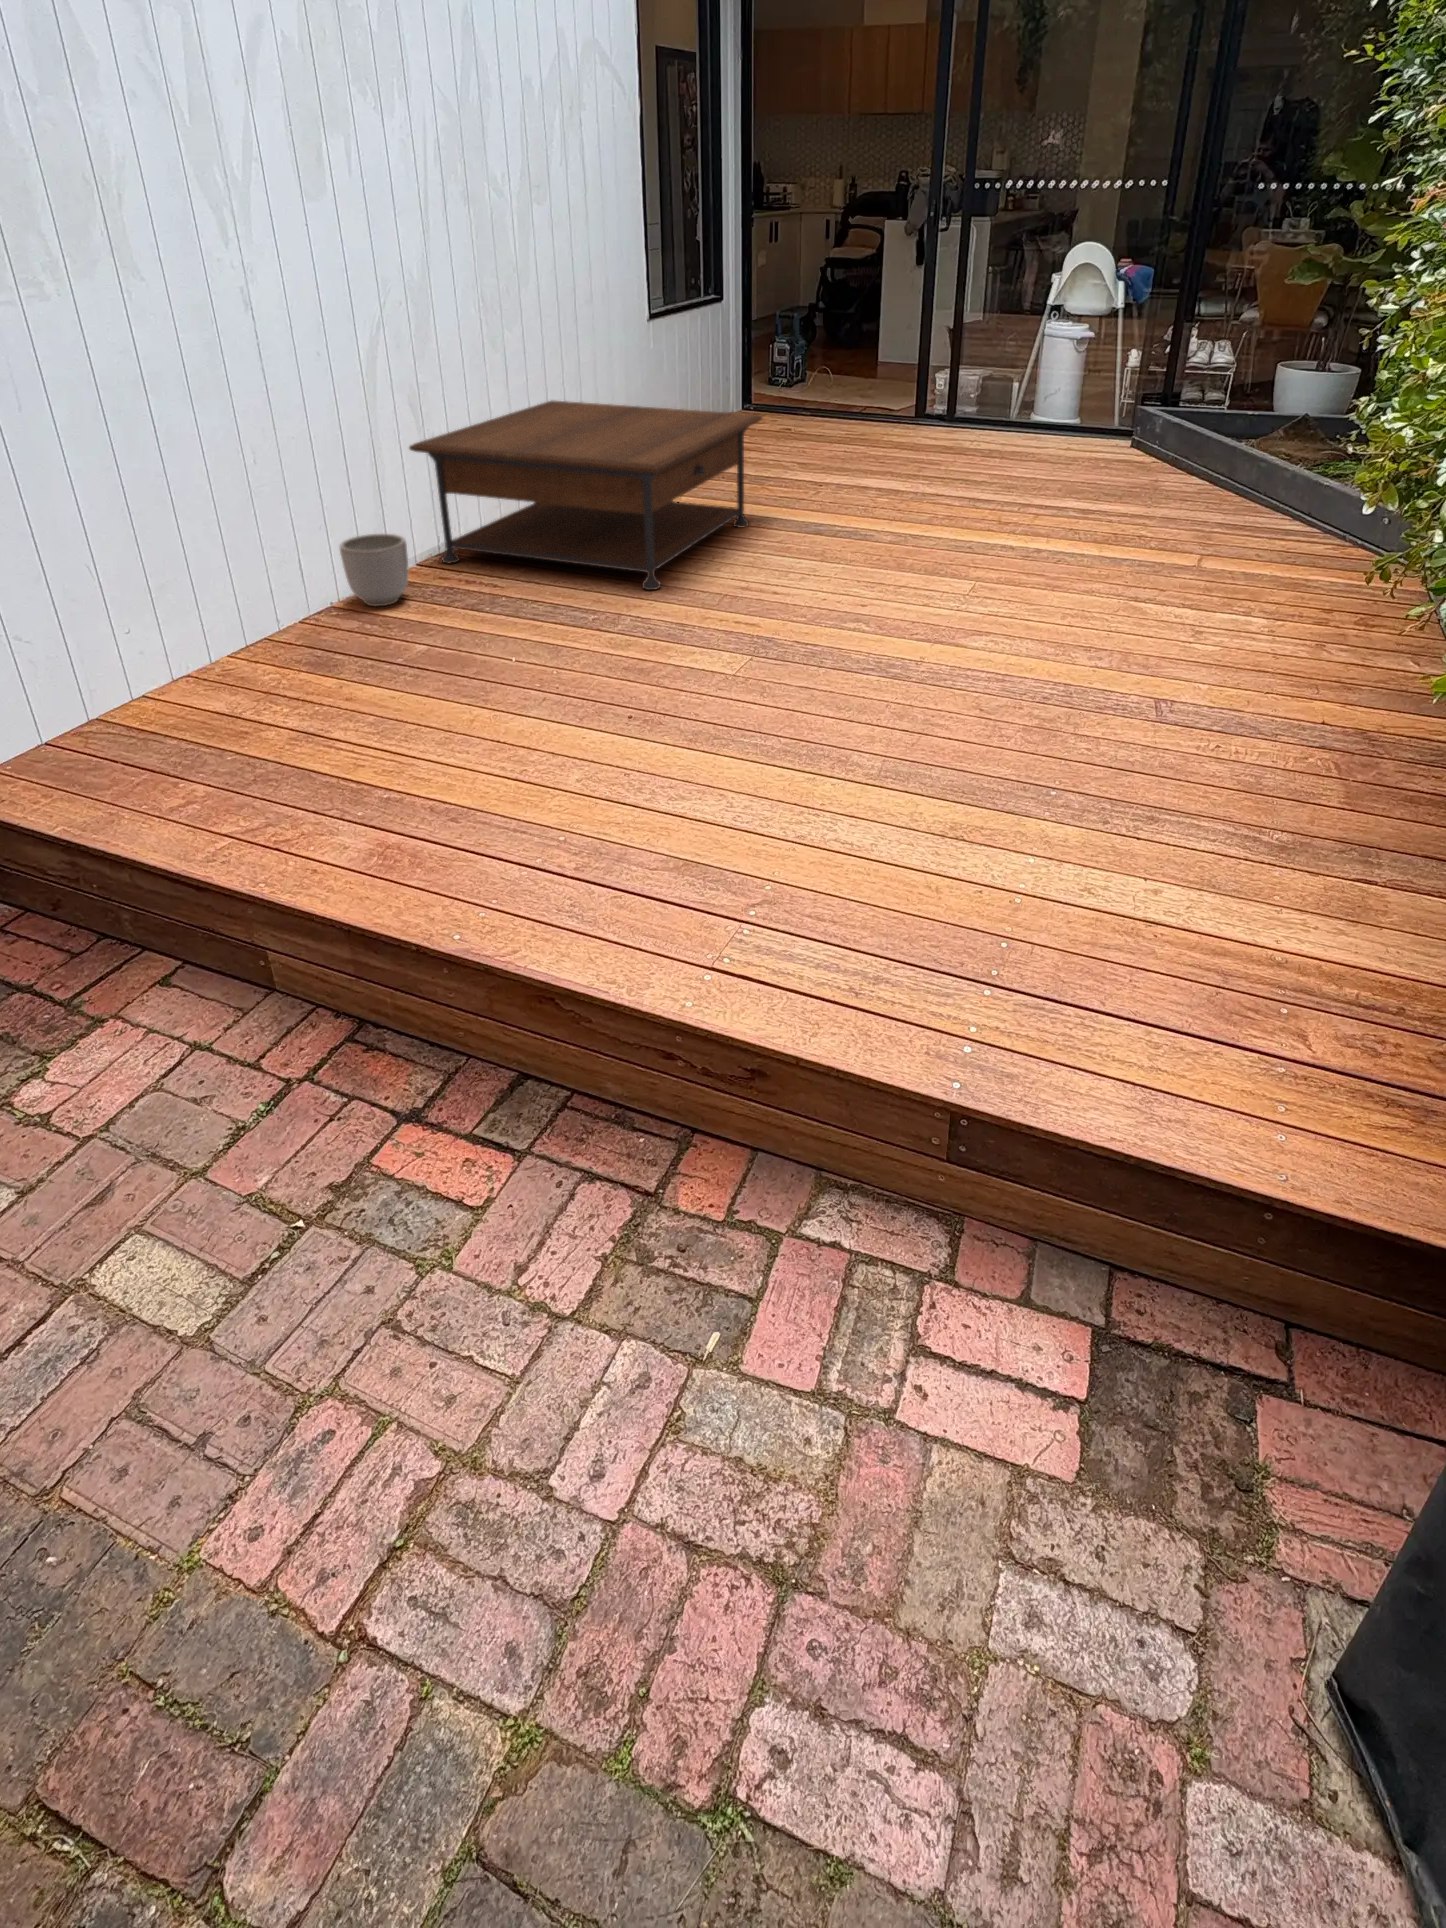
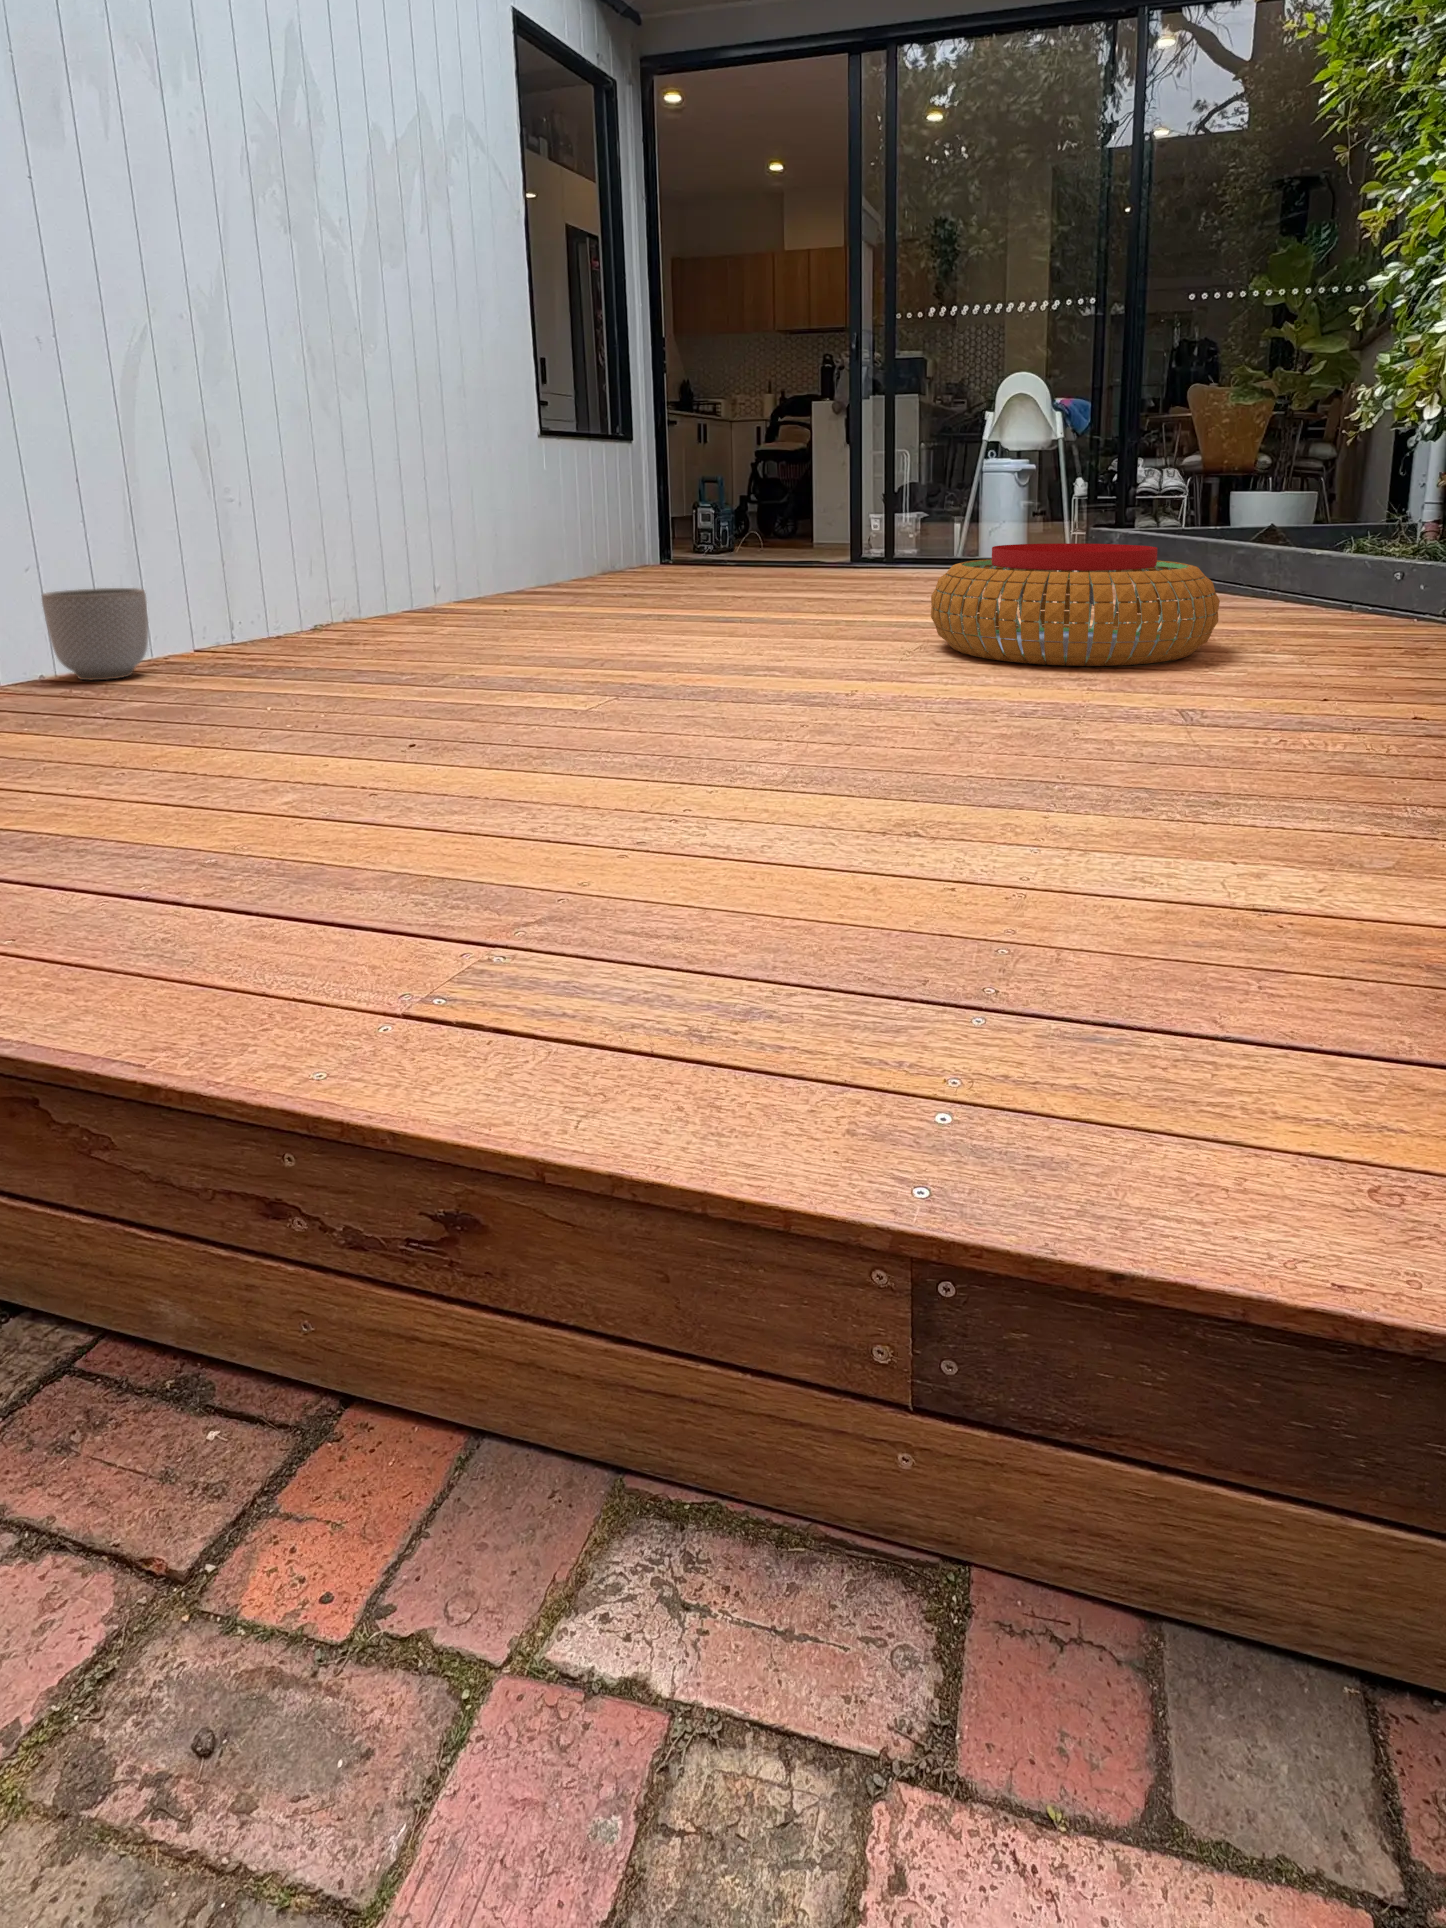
coffee table: present [409,401,762,590] -> none [175,487,655,662]
pouf: none [983,494,1215,617] -> present [931,543,1220,666]

